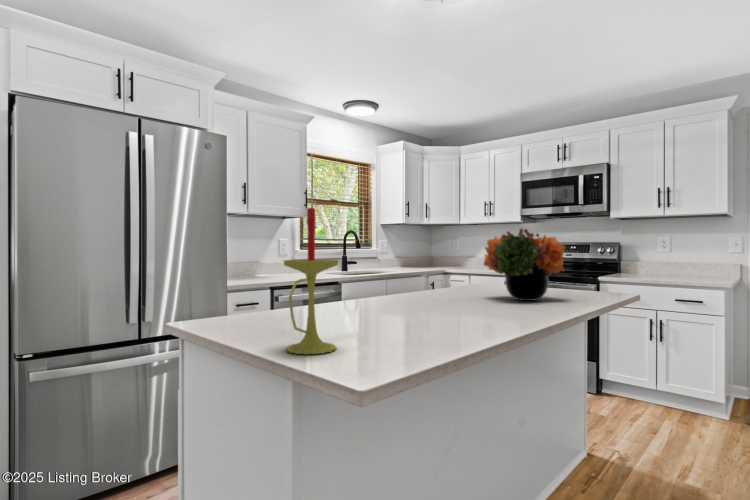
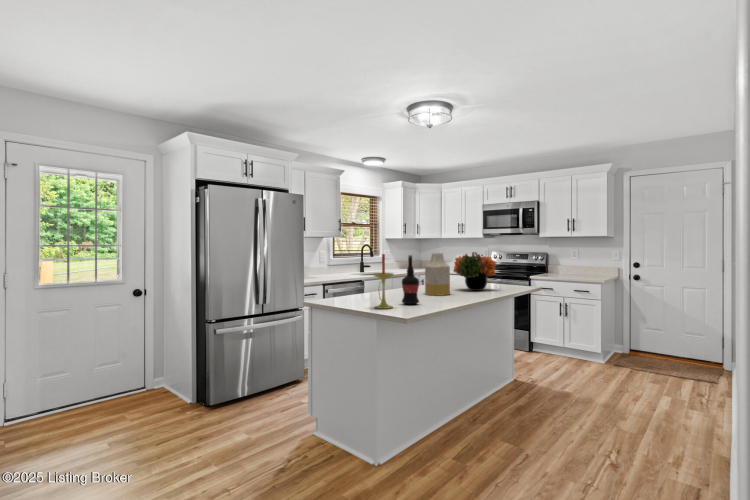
wine bottle: none [366,217,409,338] -> present [402,255,419,304]
vase: none [429,226,479,312] -> present [425,253,450,296]

